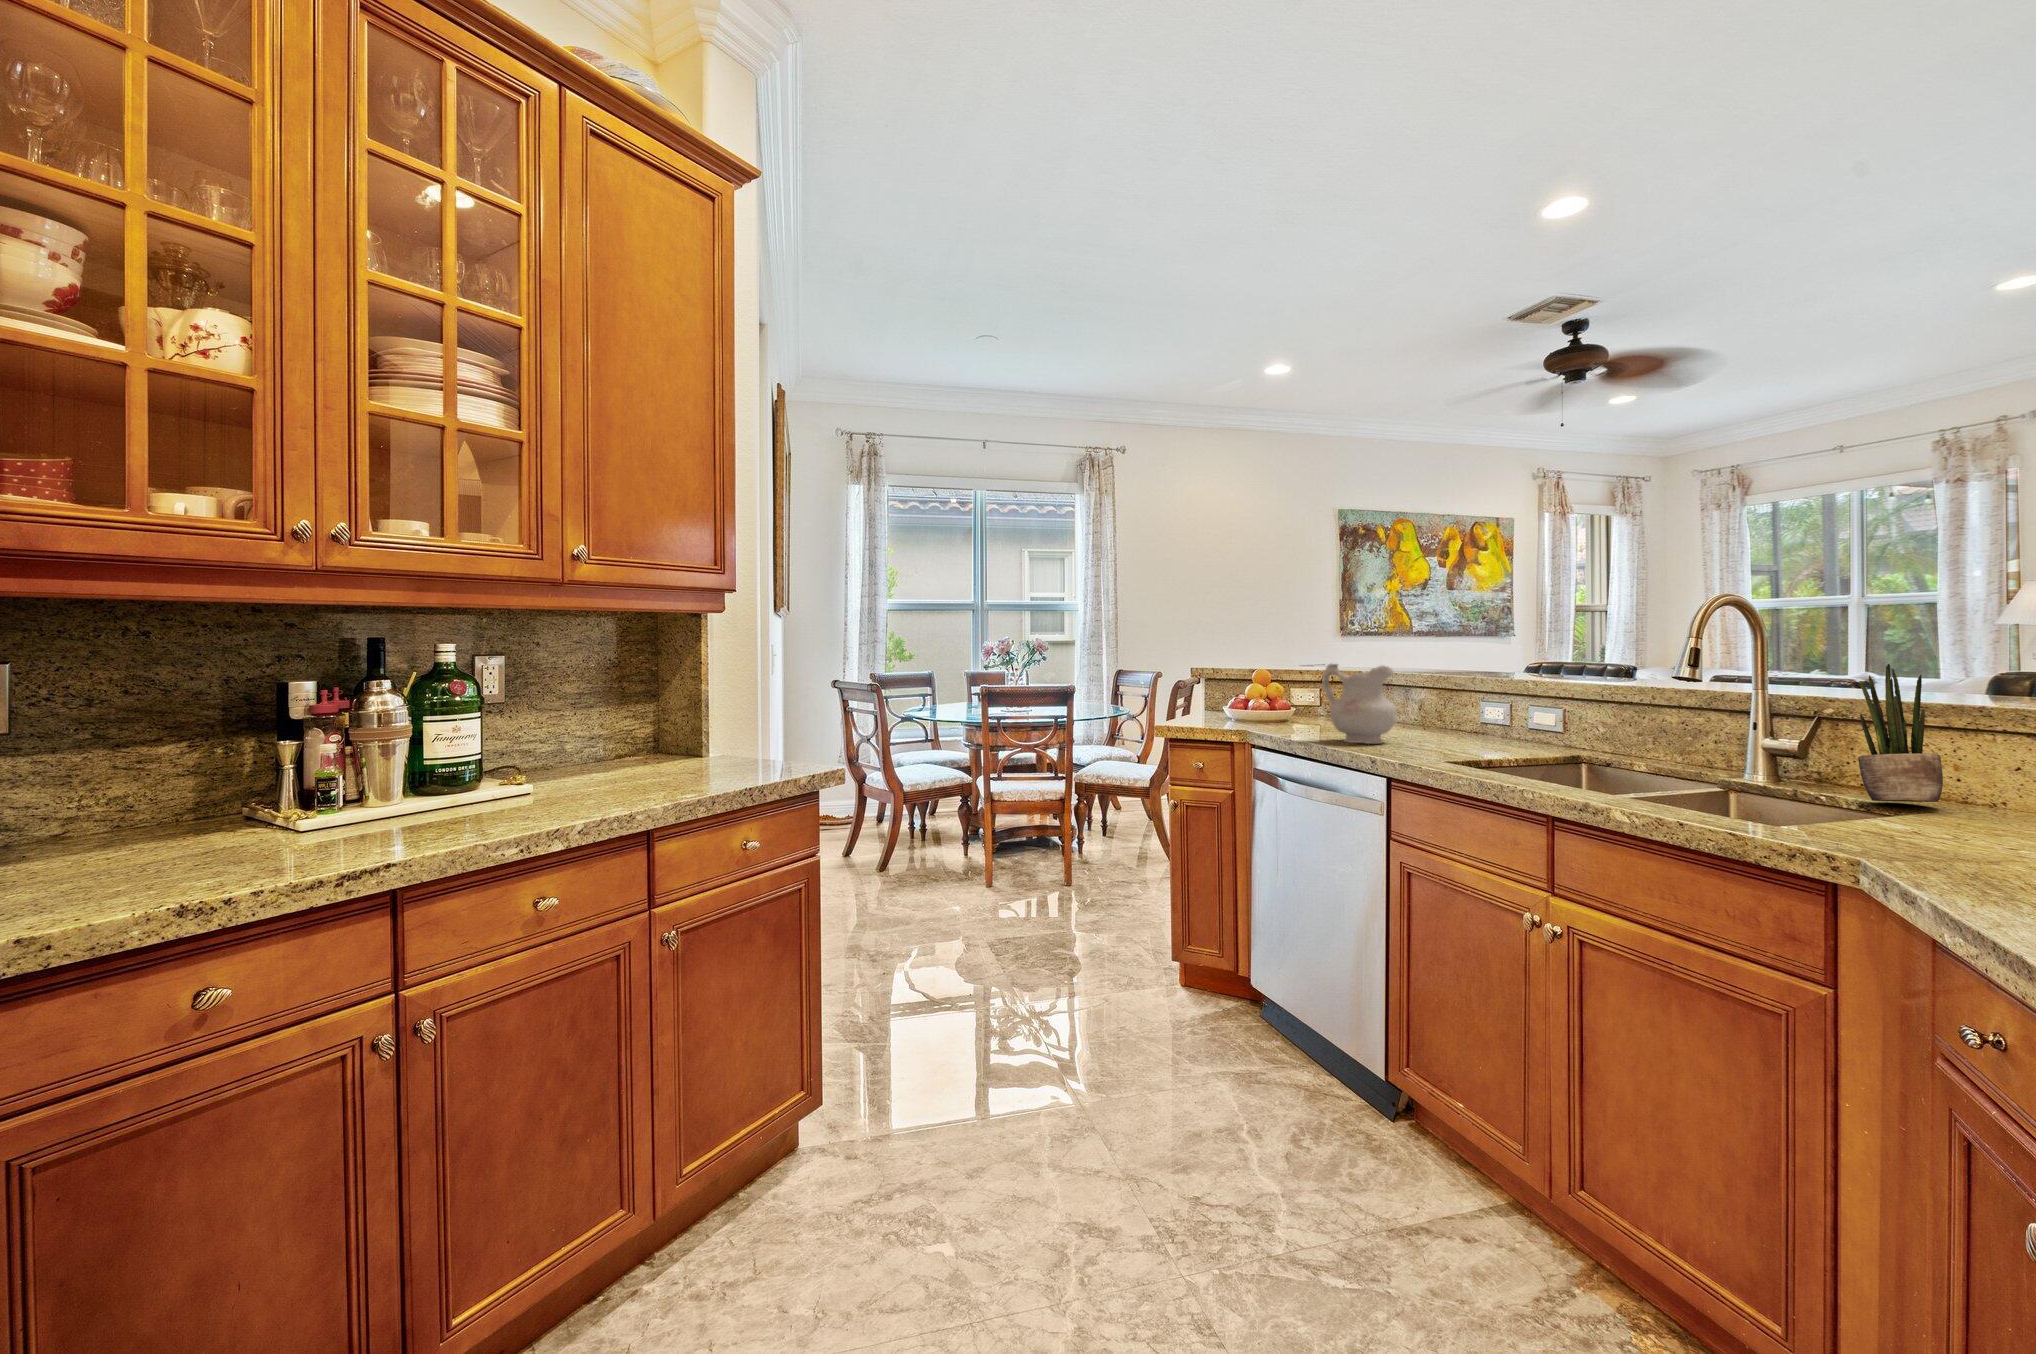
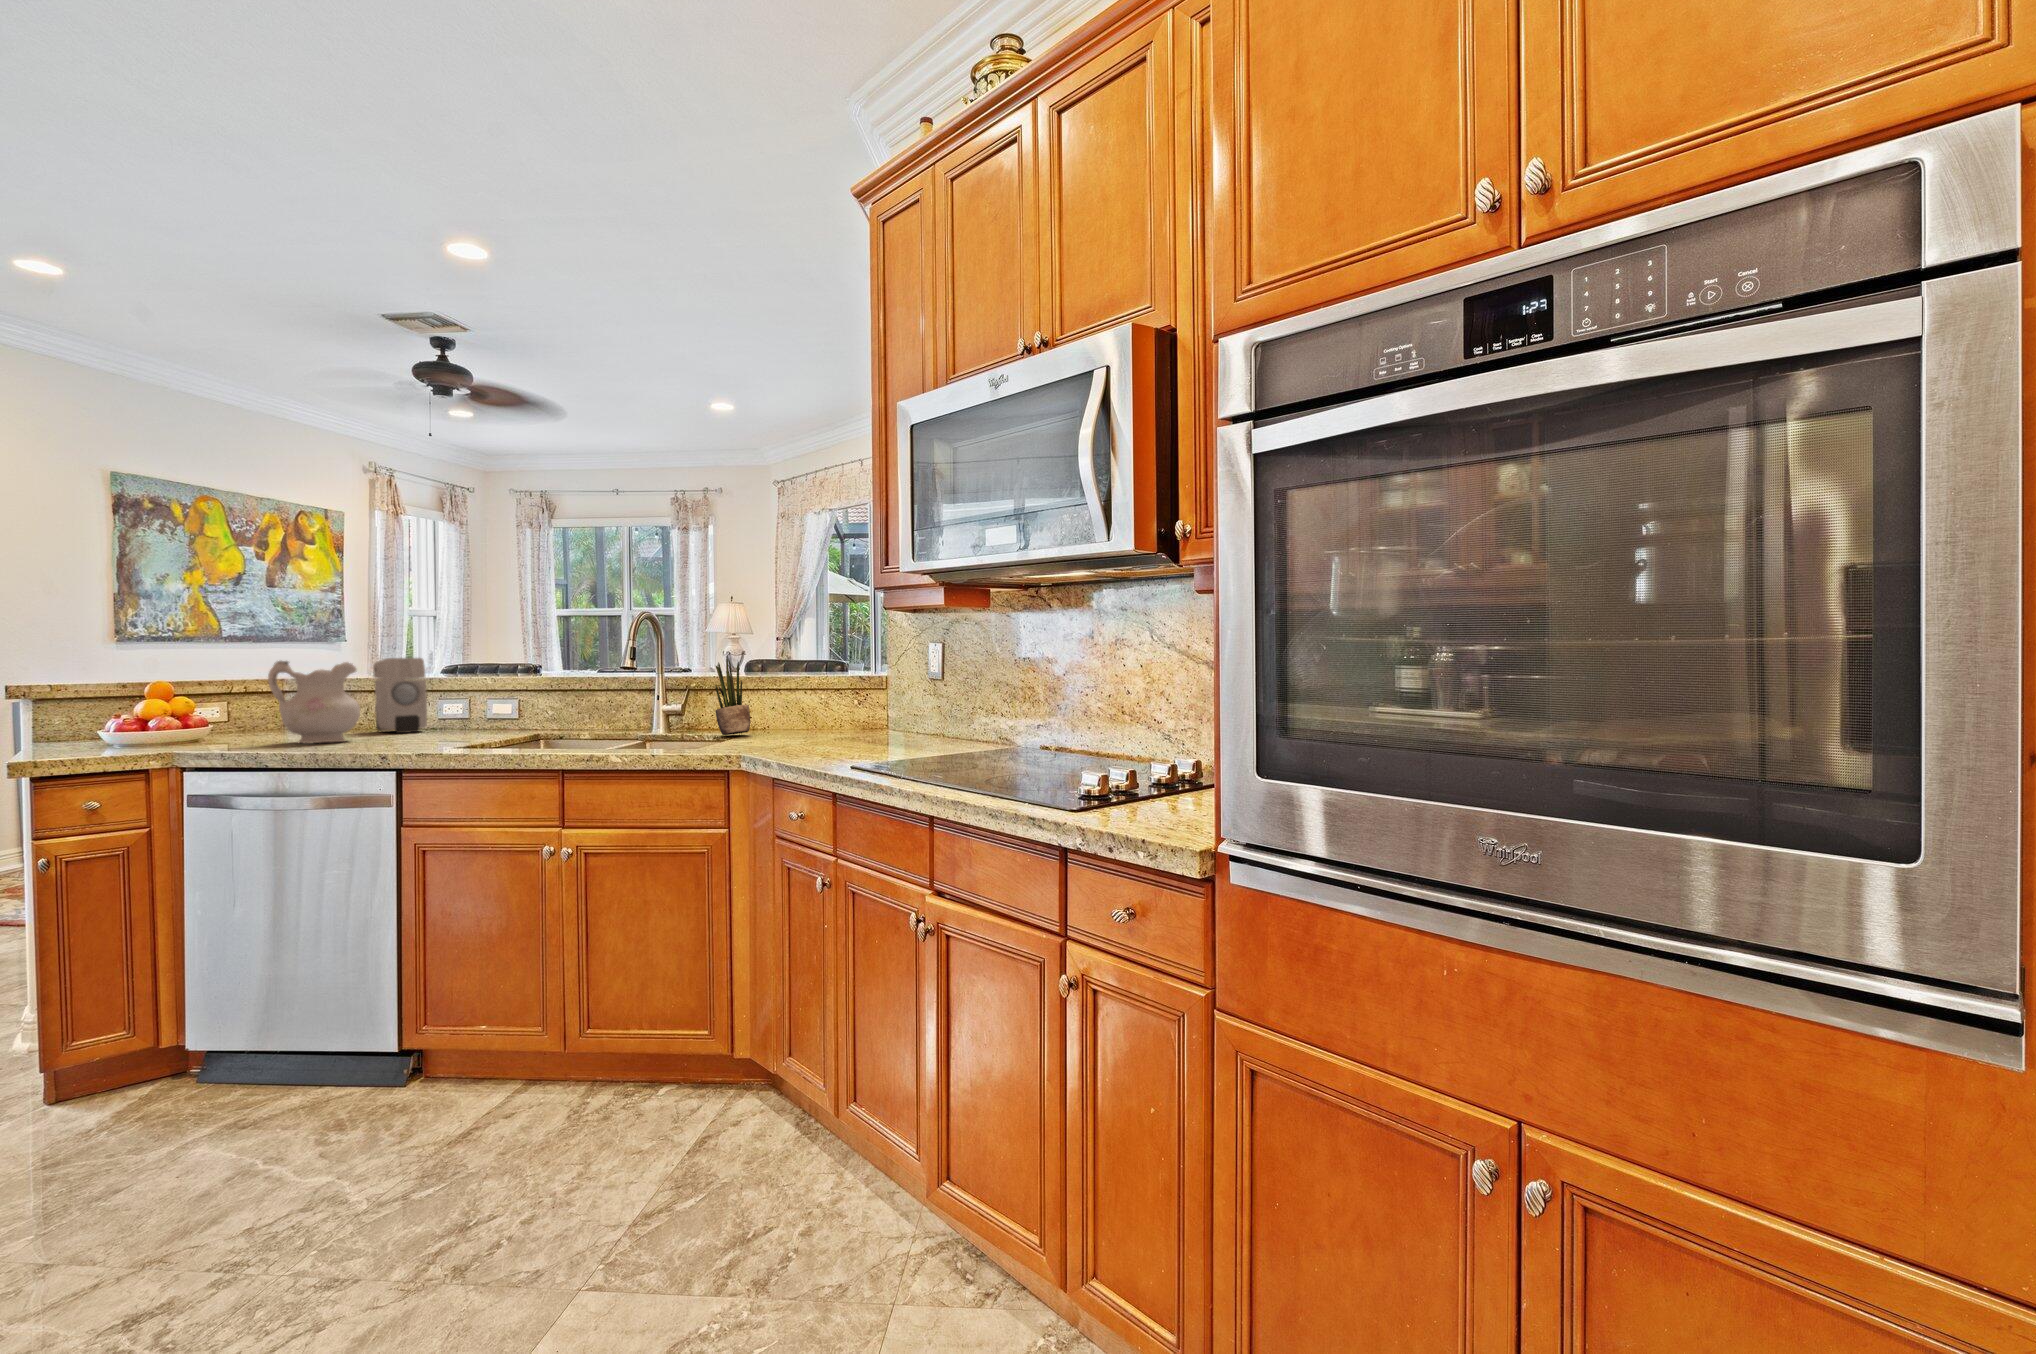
soap dispenser: none [1431,660,1474,739] -> present [373,658,427,733]

